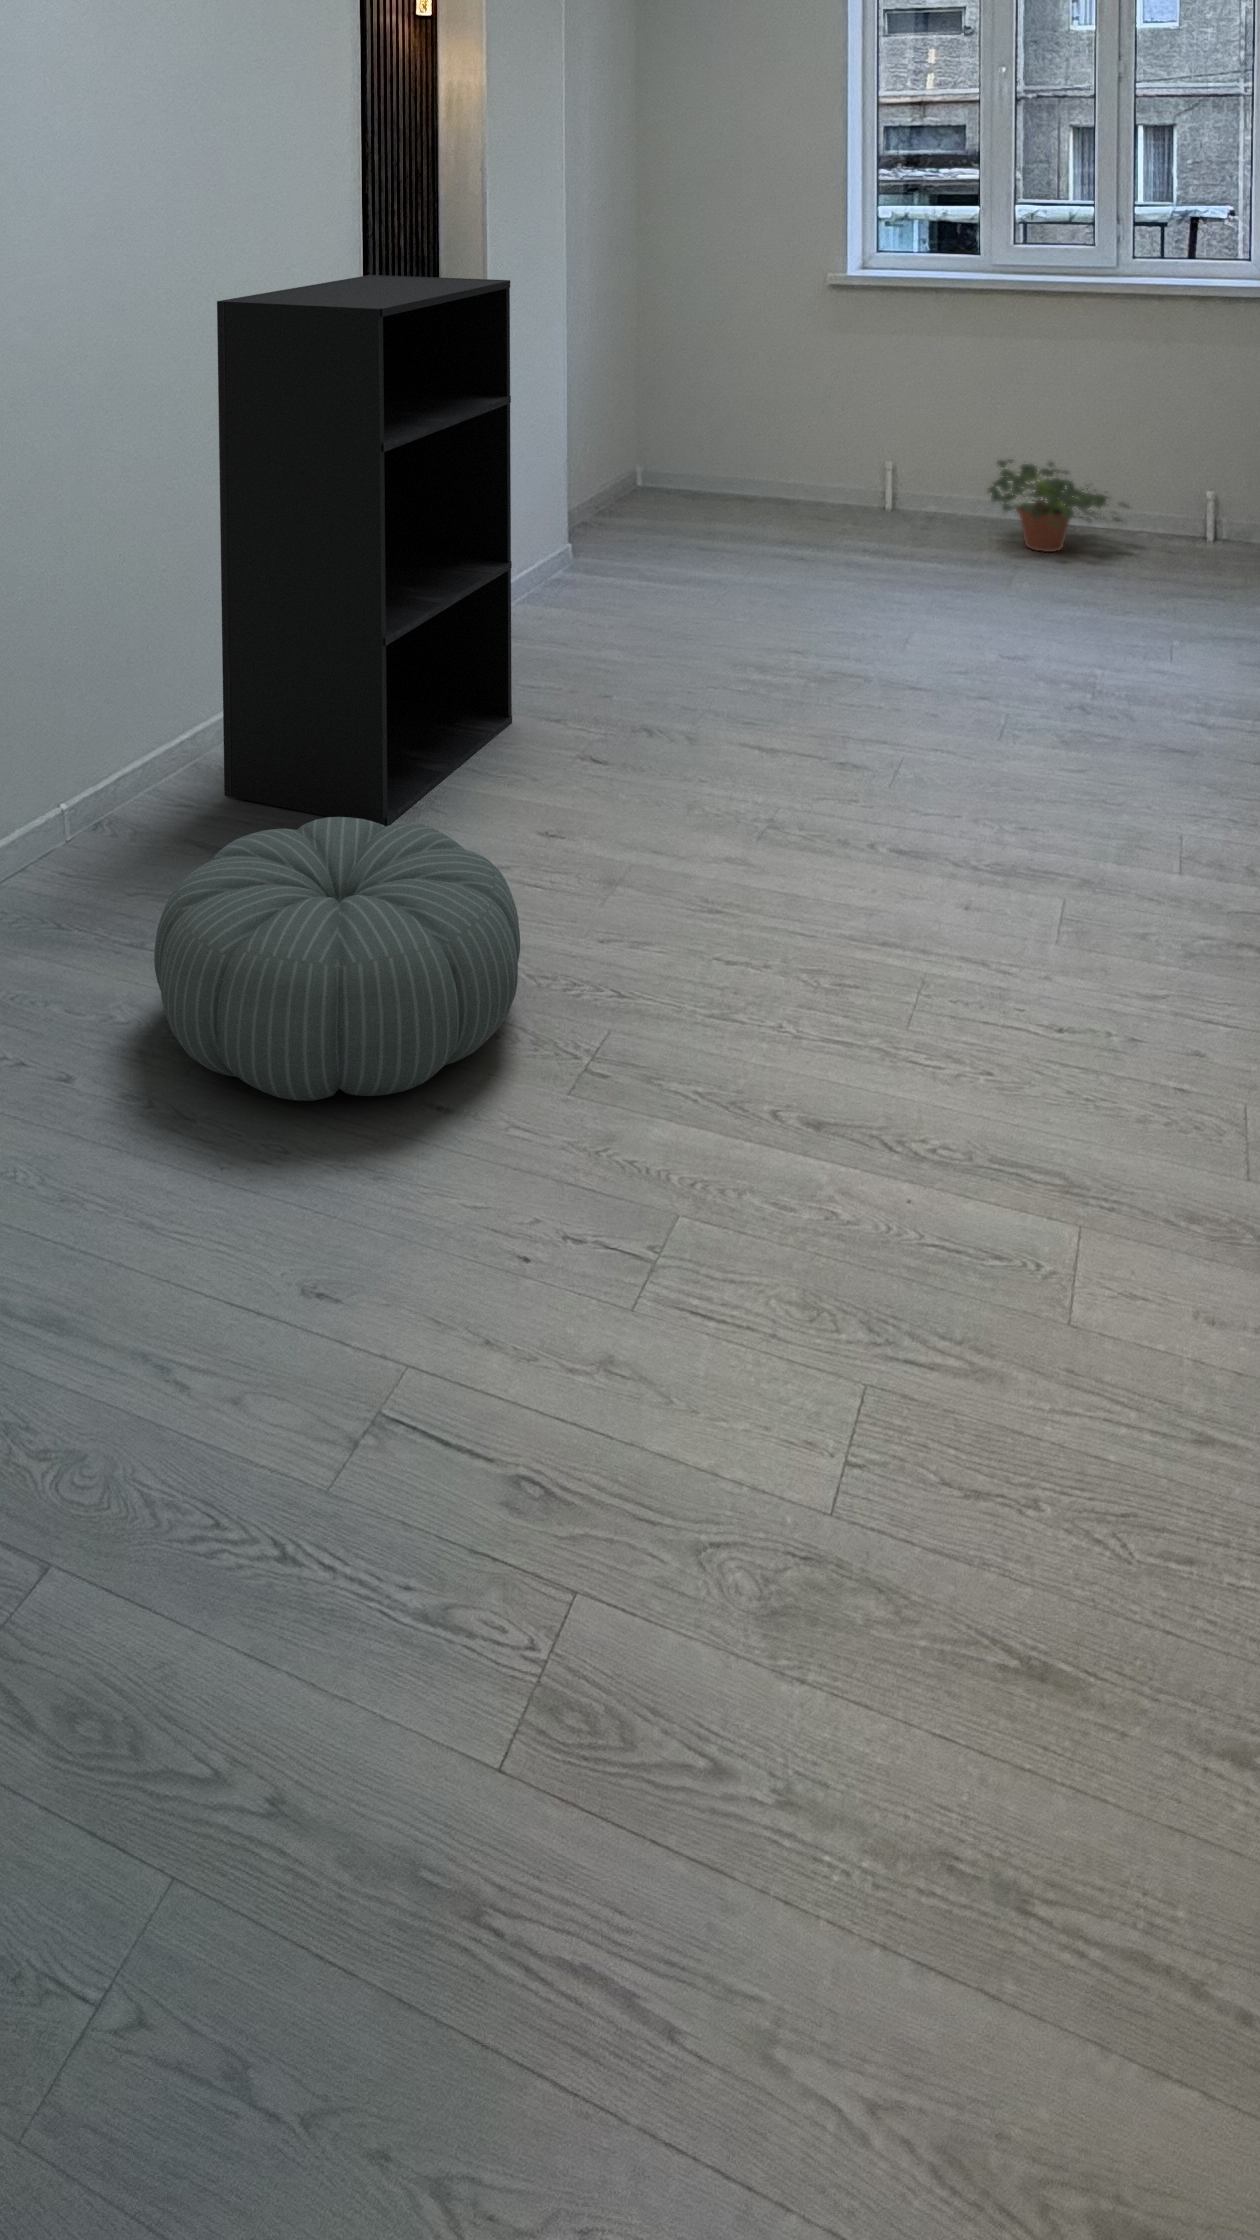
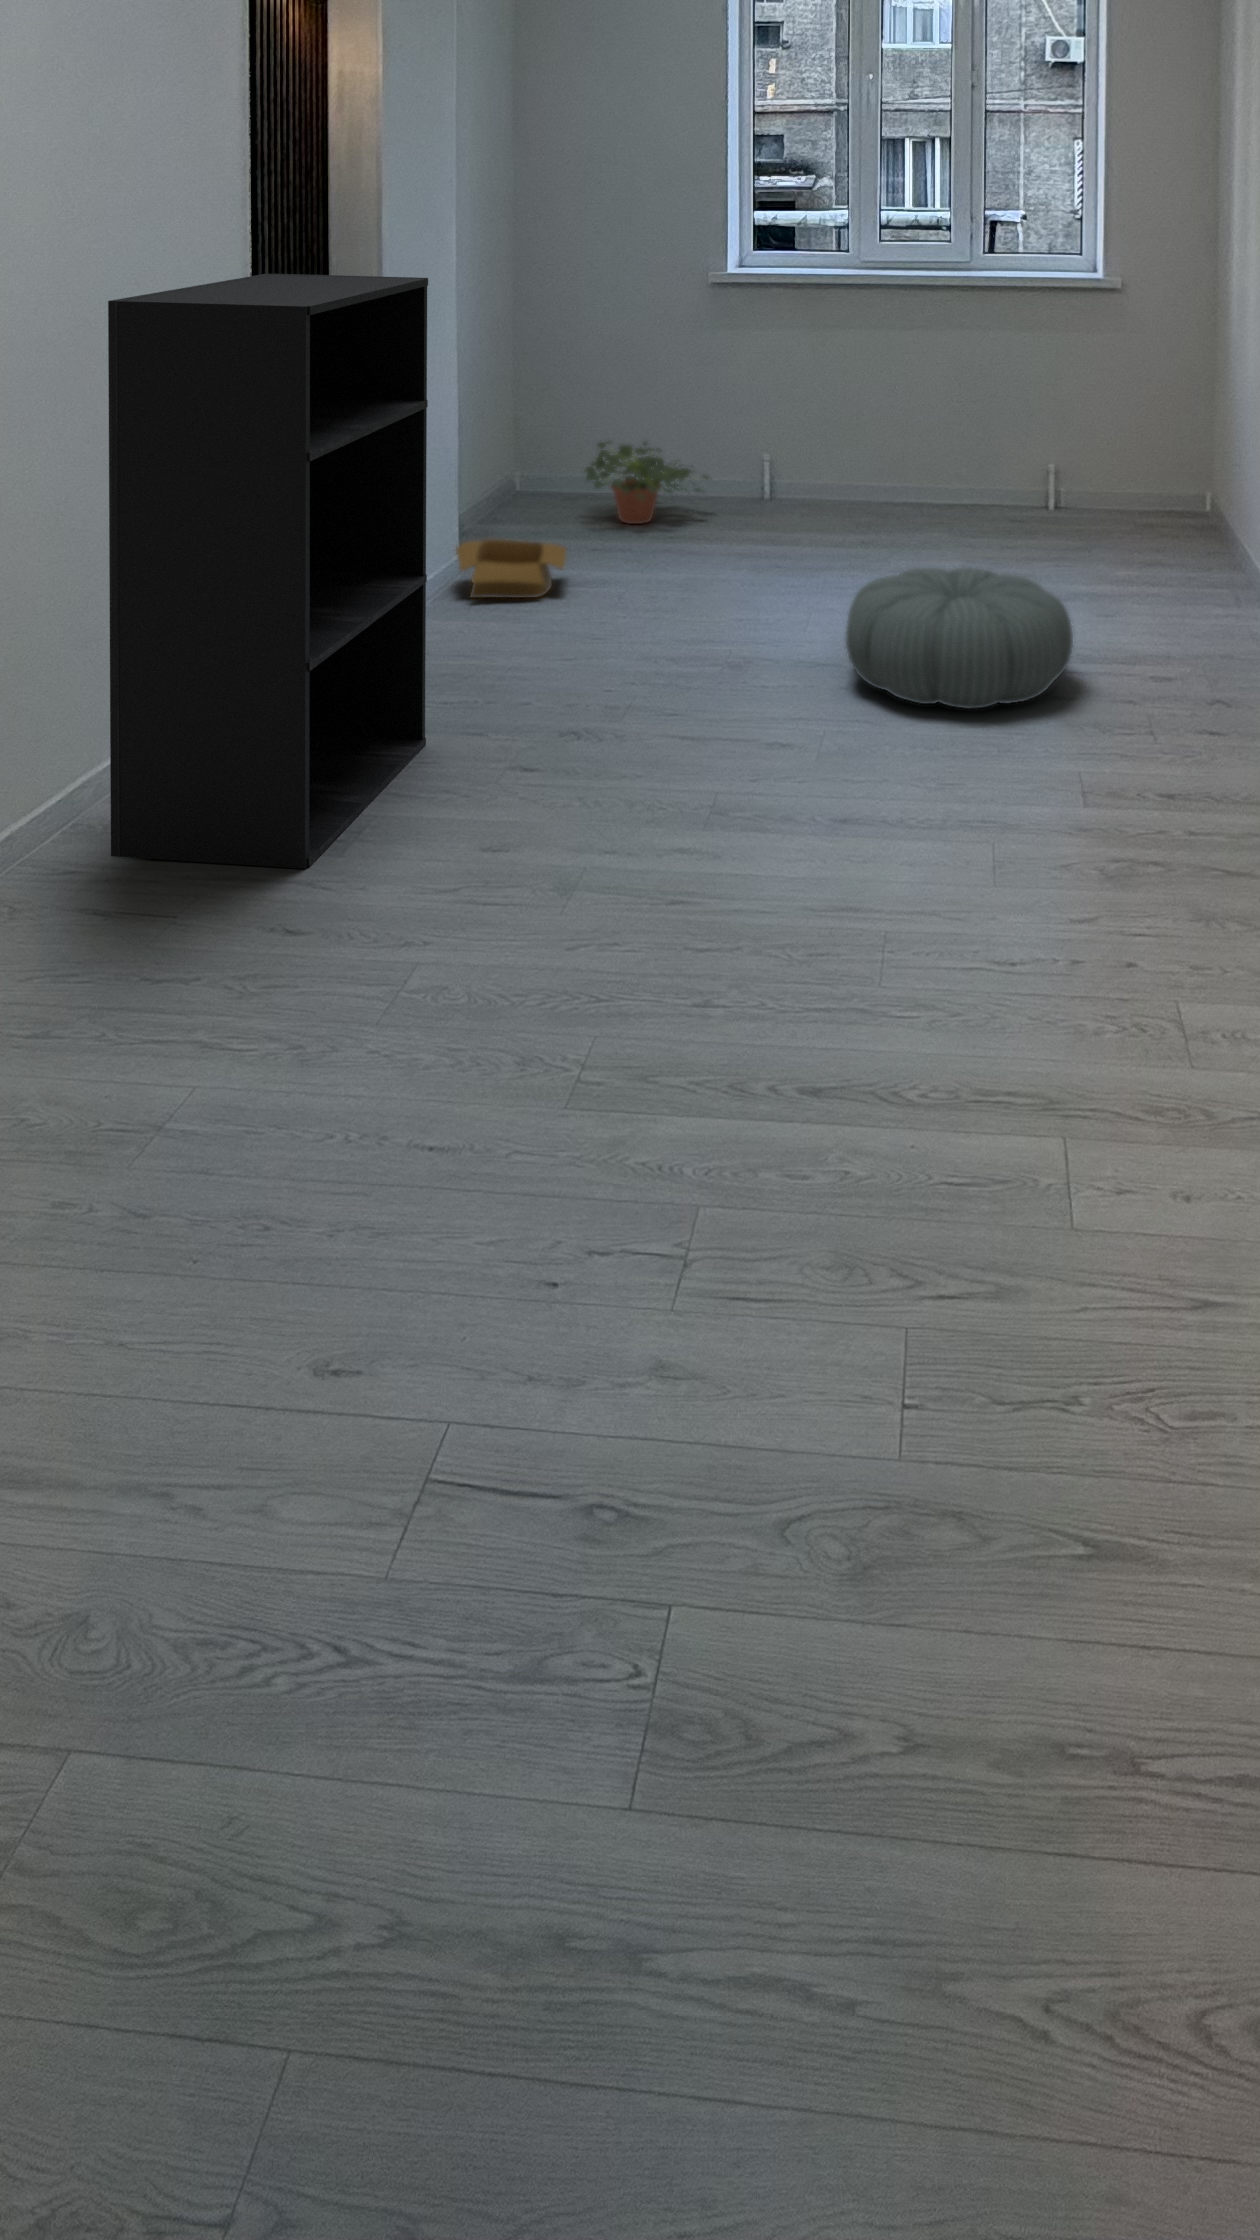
potted plant: present [987,460,1129,552] -> present [586,442,708,524]
cardboard box: none [568,529,676,588] -> present [456,539,566,598]
pouf: present [154,817,520,1101] -> present [846,567,1073,709]

